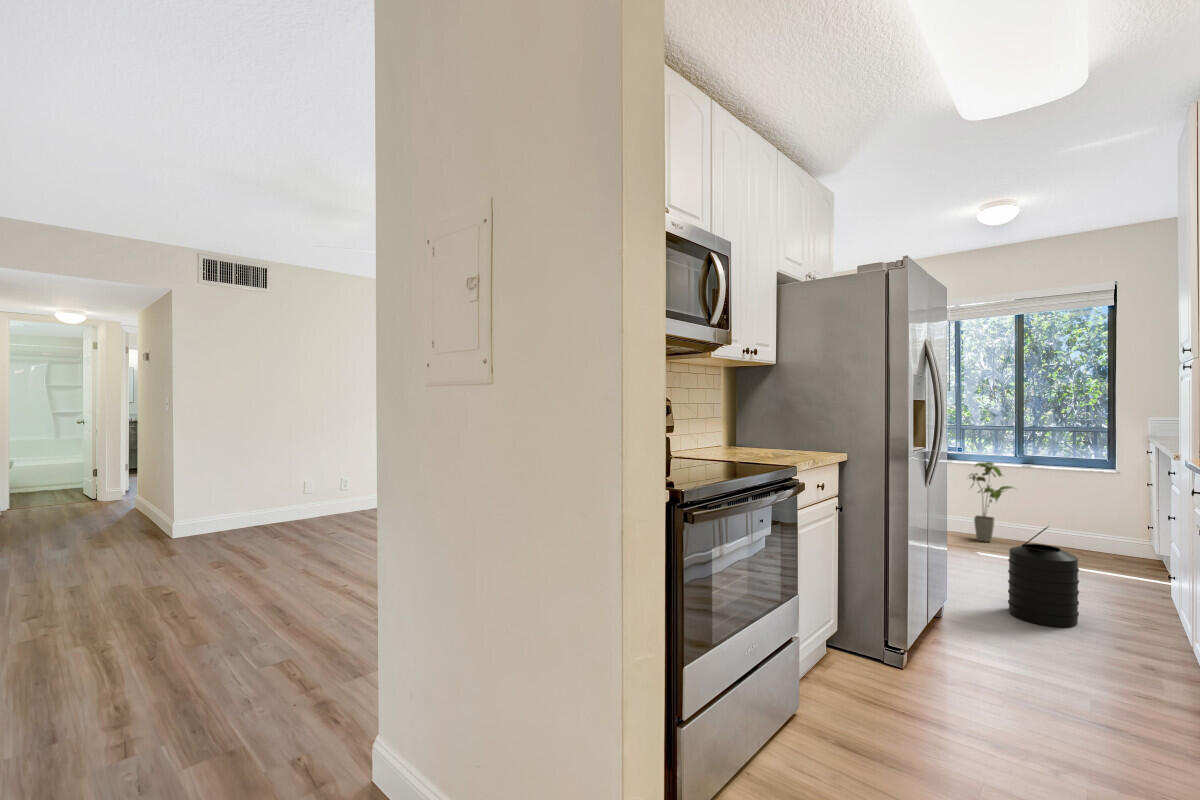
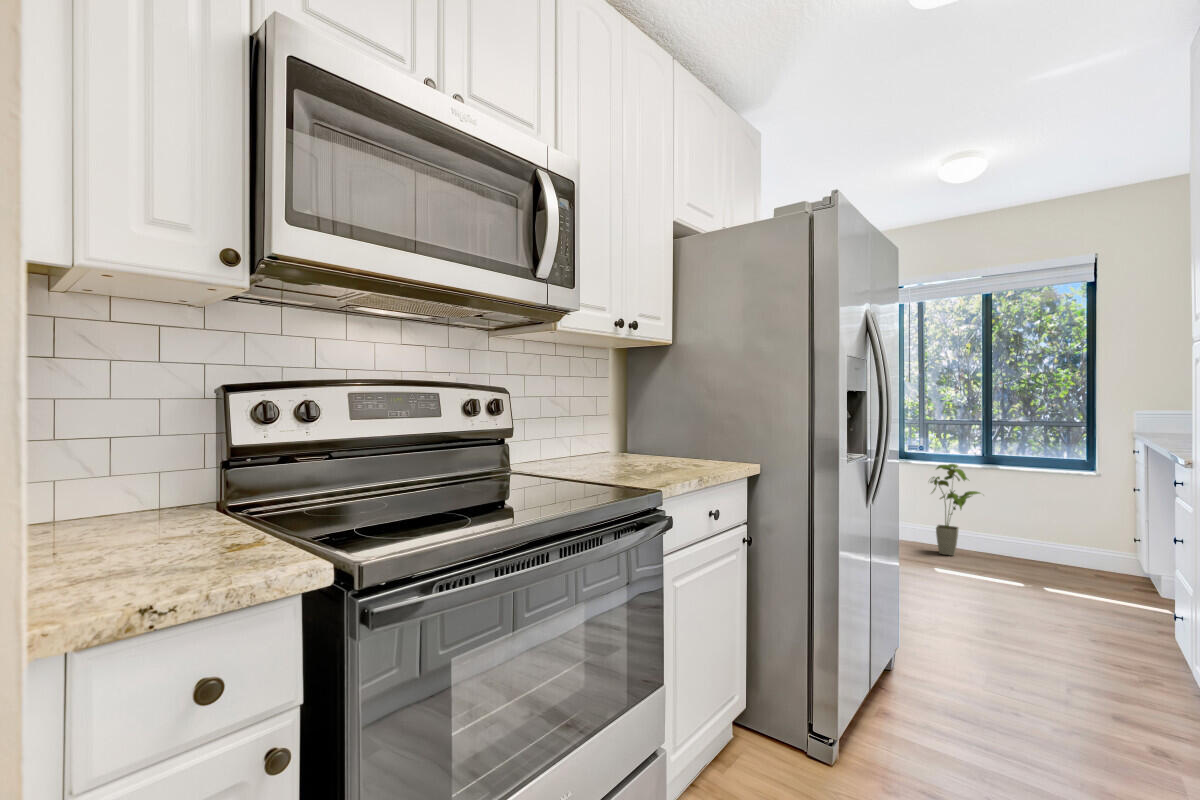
trash can: present [1008,526,1079,627] -> none [974,551,1063,684]

